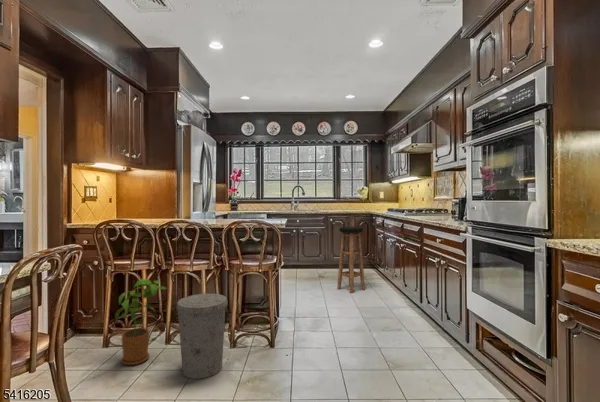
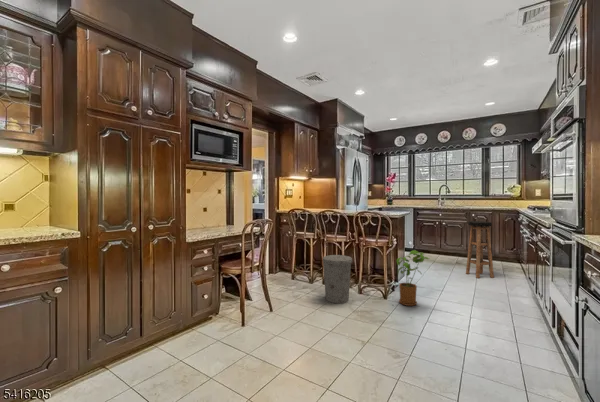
house plant: present [115,279,166,365] -> present [397,250,429,306]

